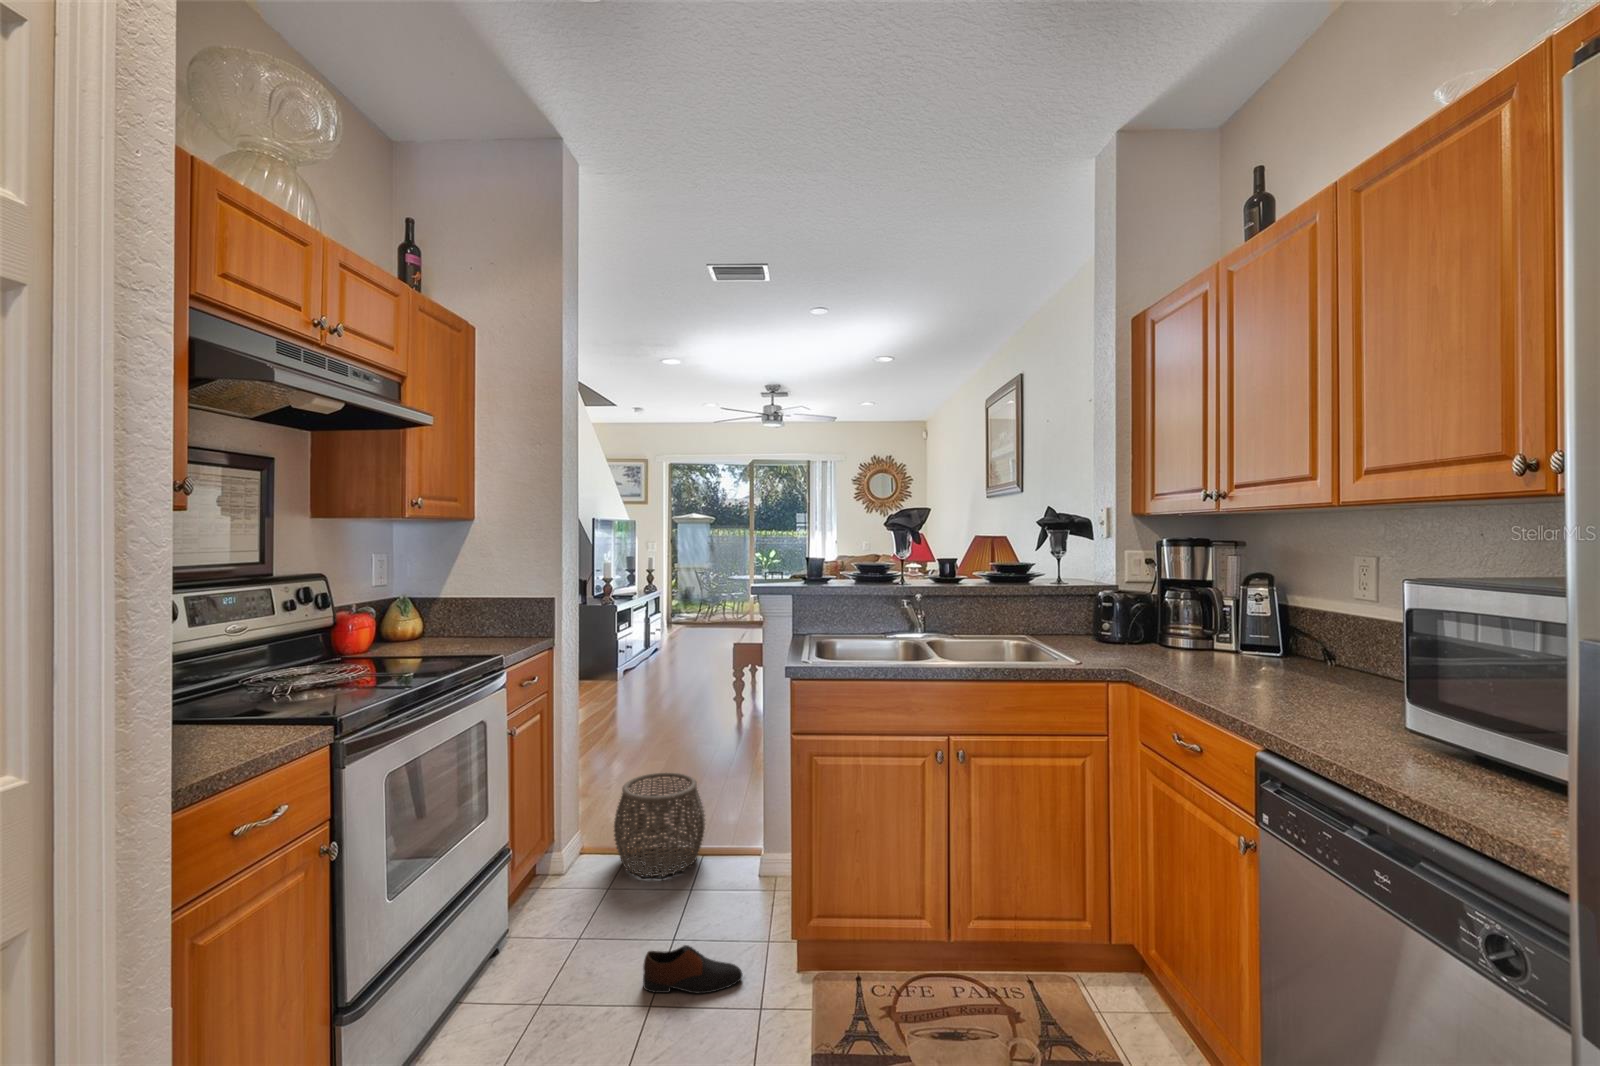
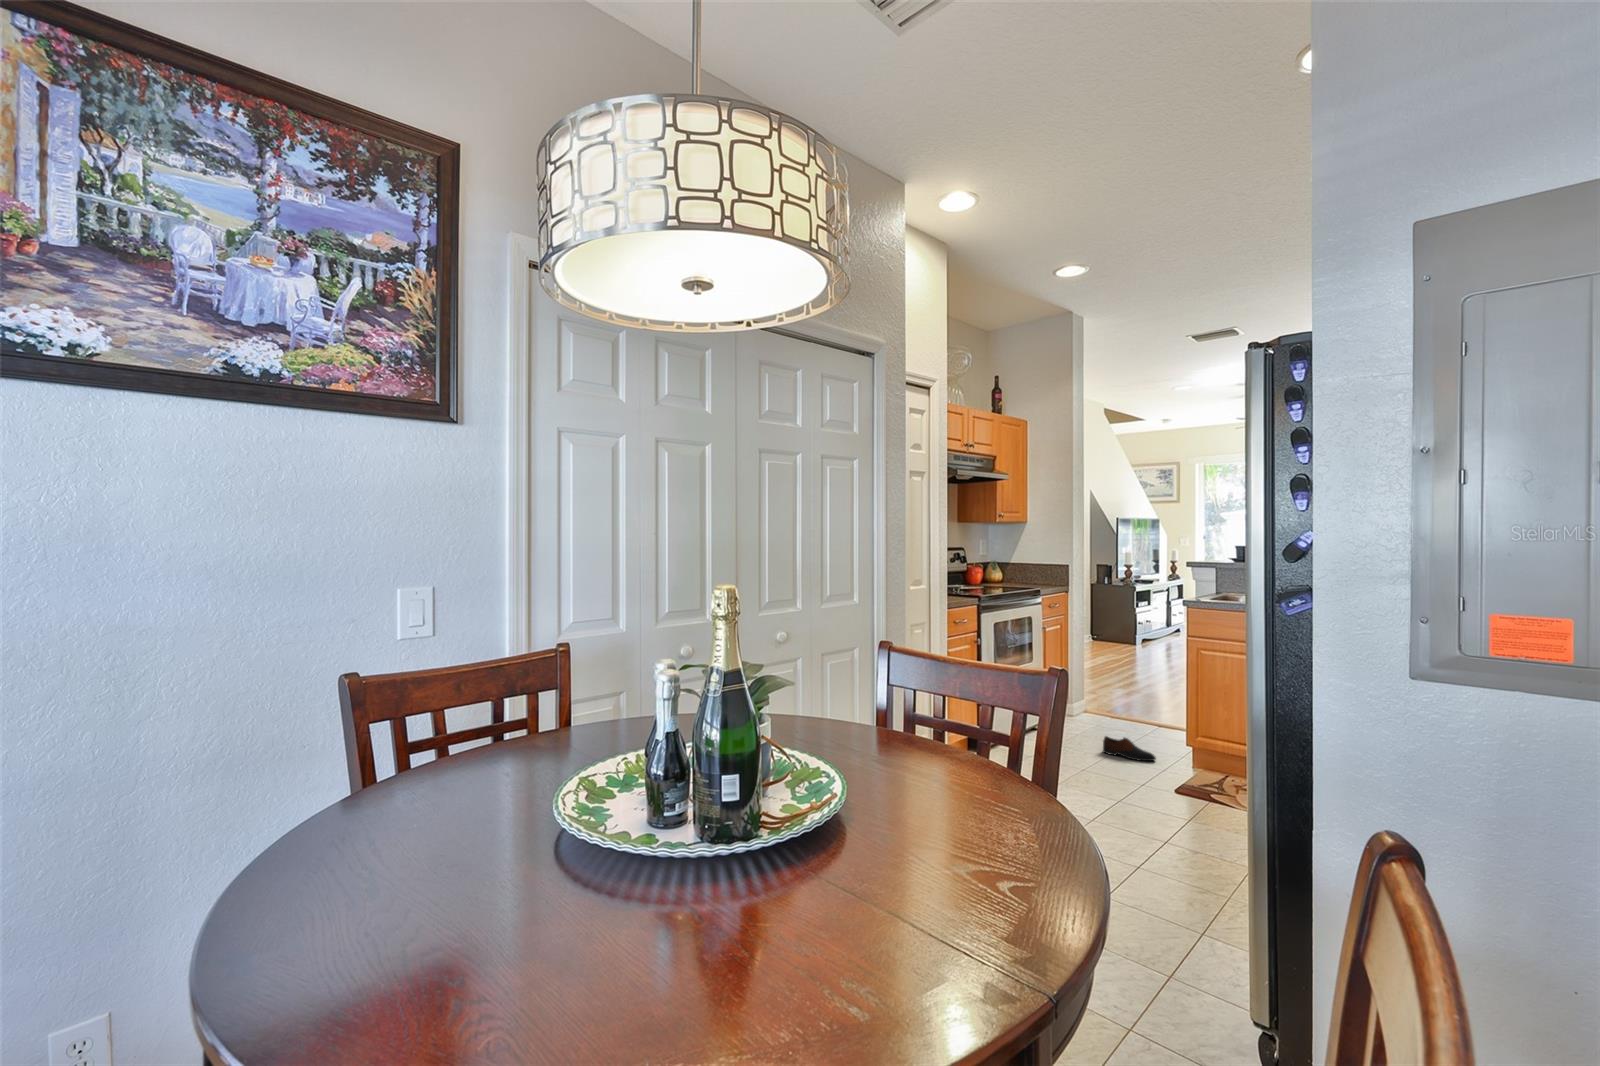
woven basket: present [614,773,705,877] -> none [1101,672,1159,726]

